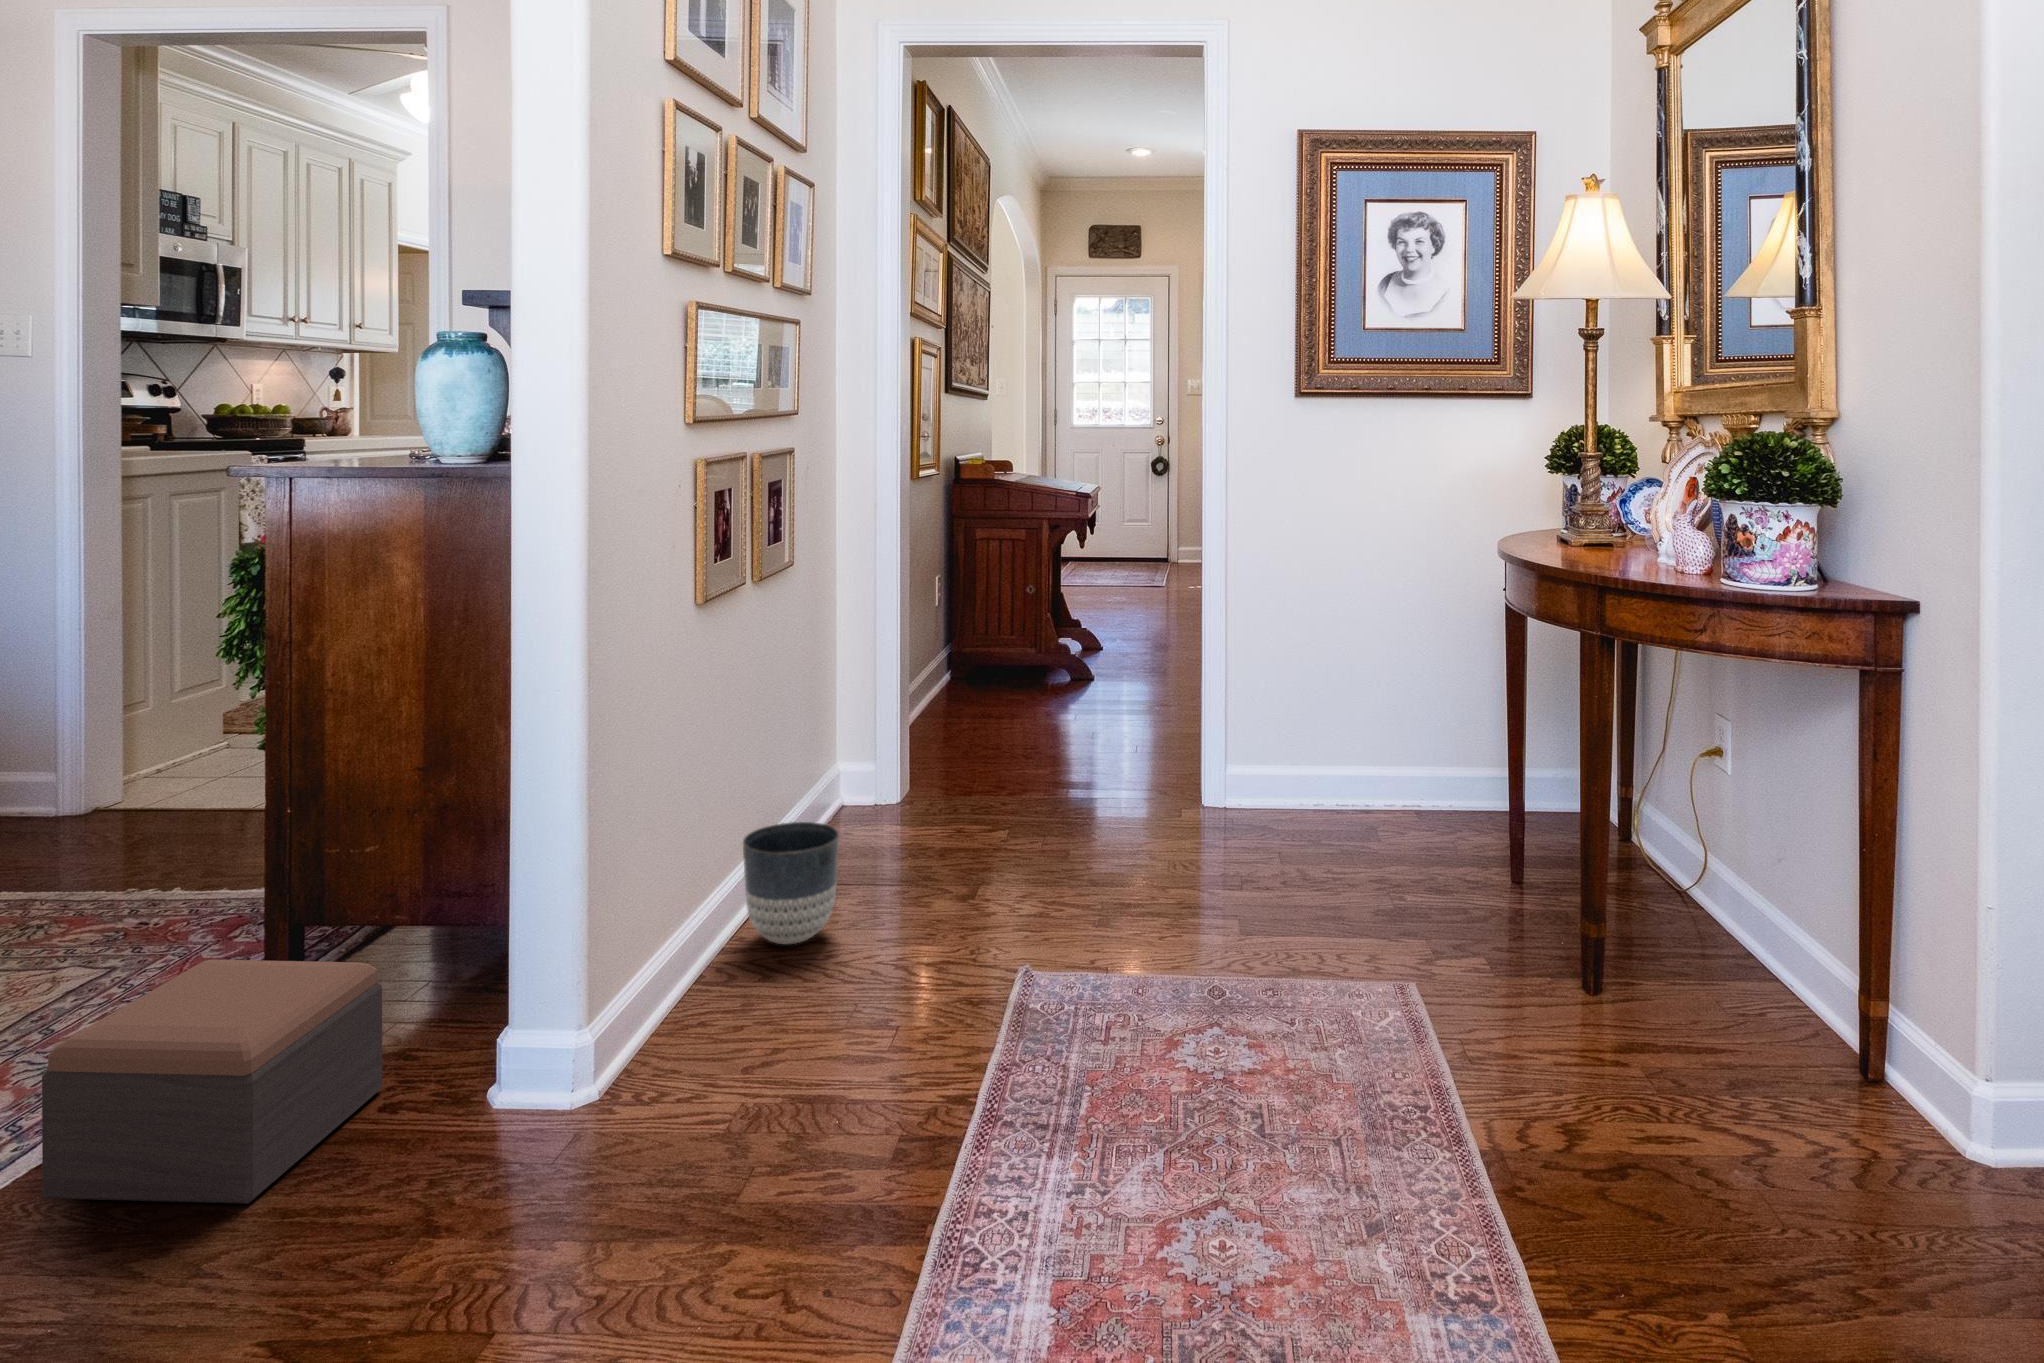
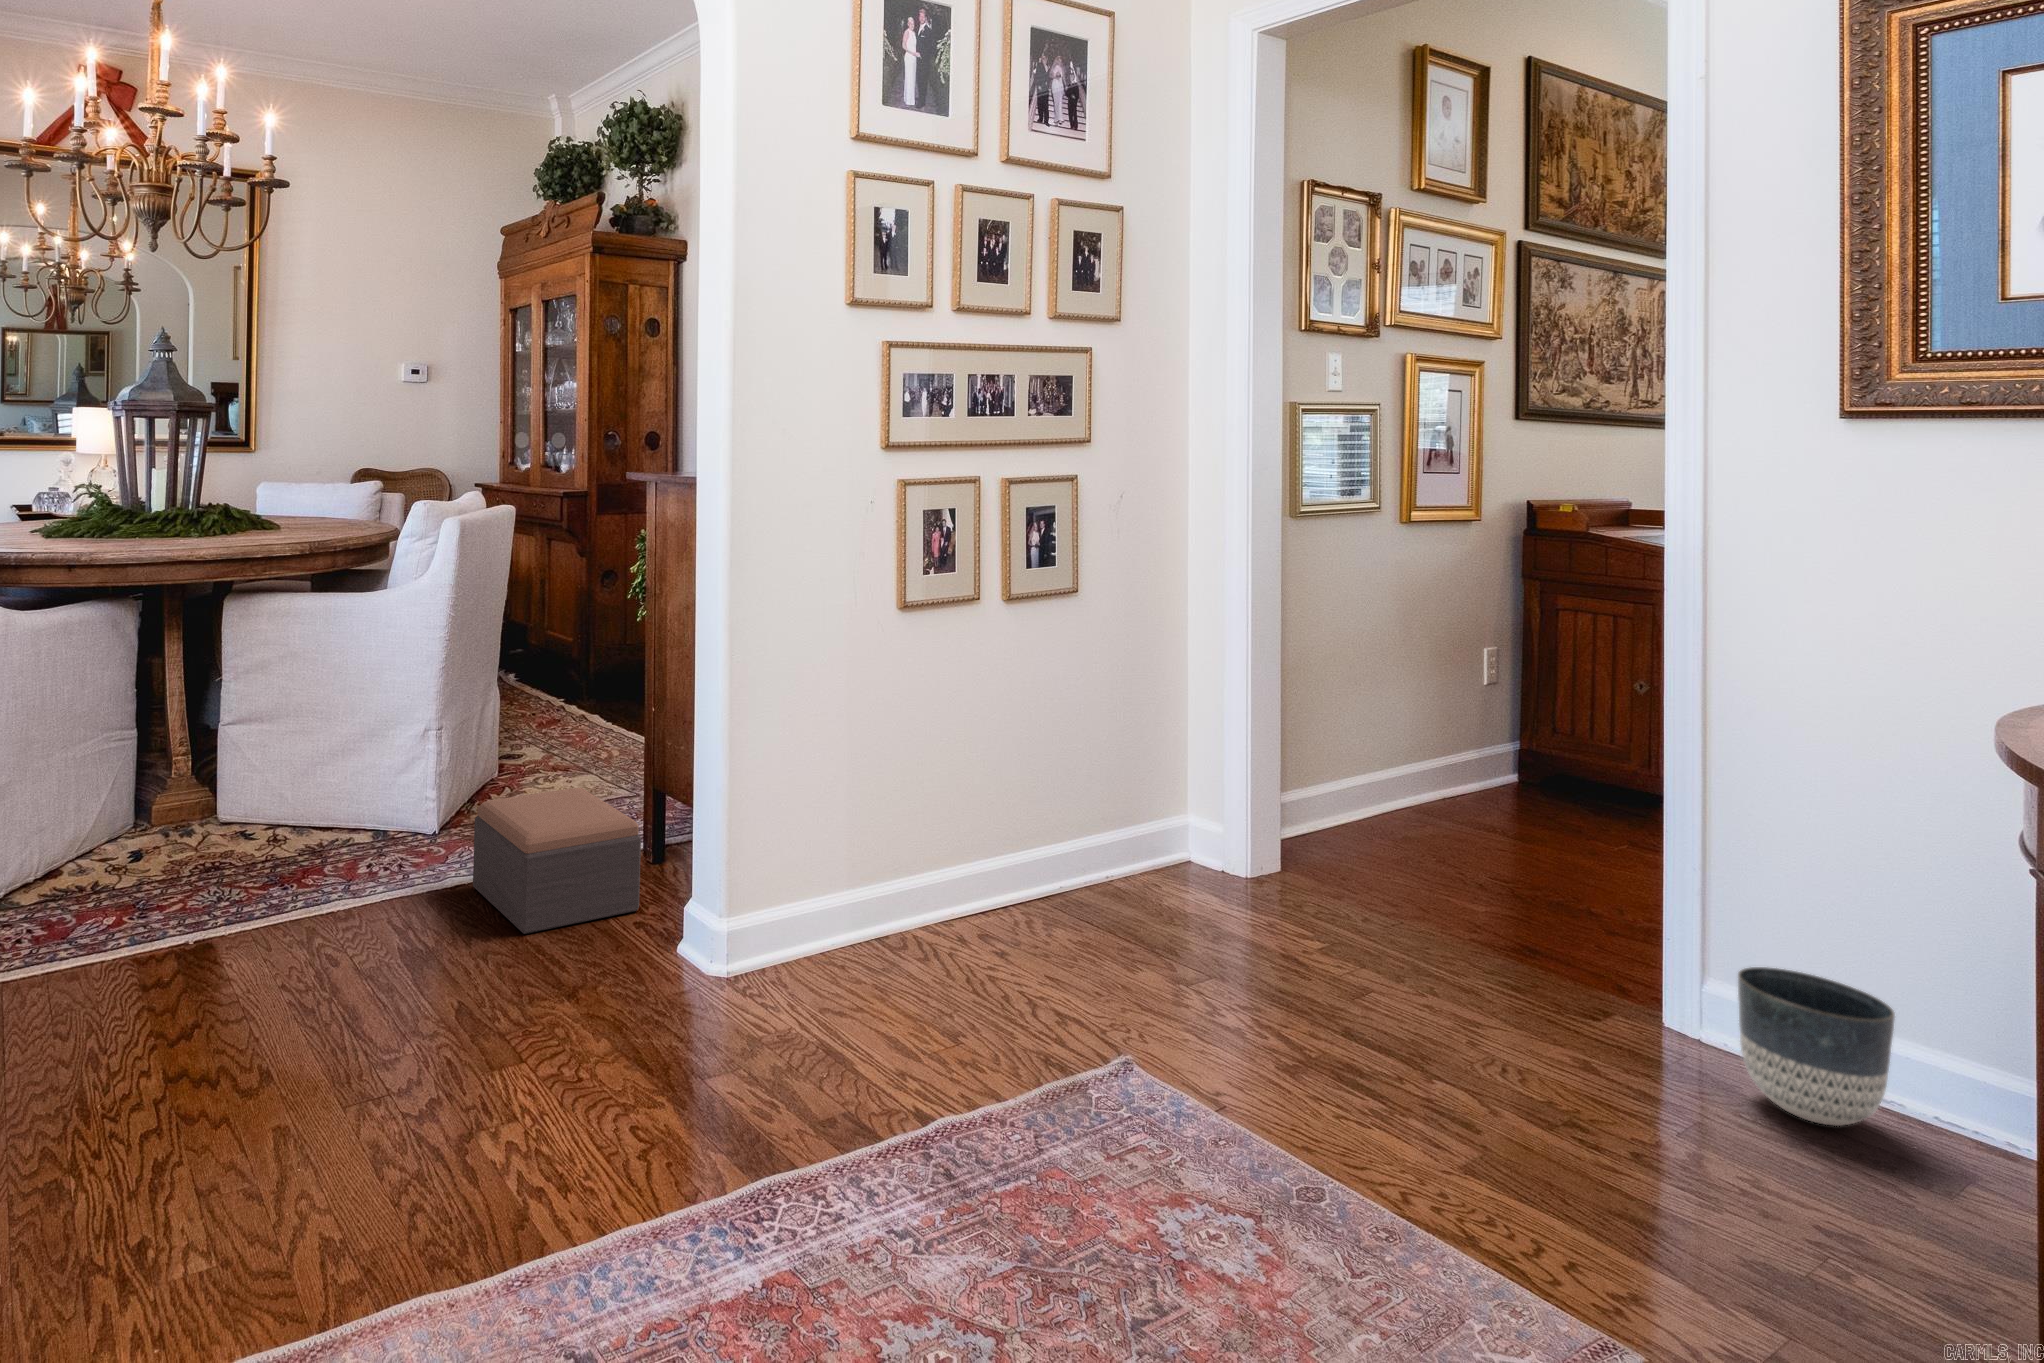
planter: present [743,822,839,944] -> present [1738,967,1895,1126]

